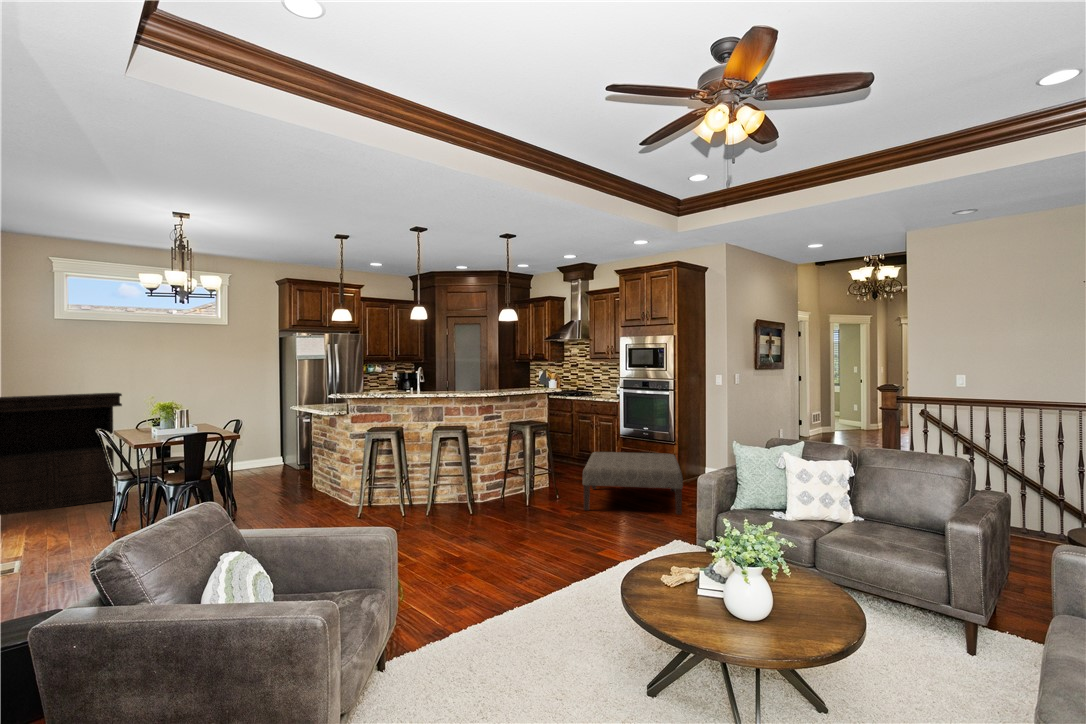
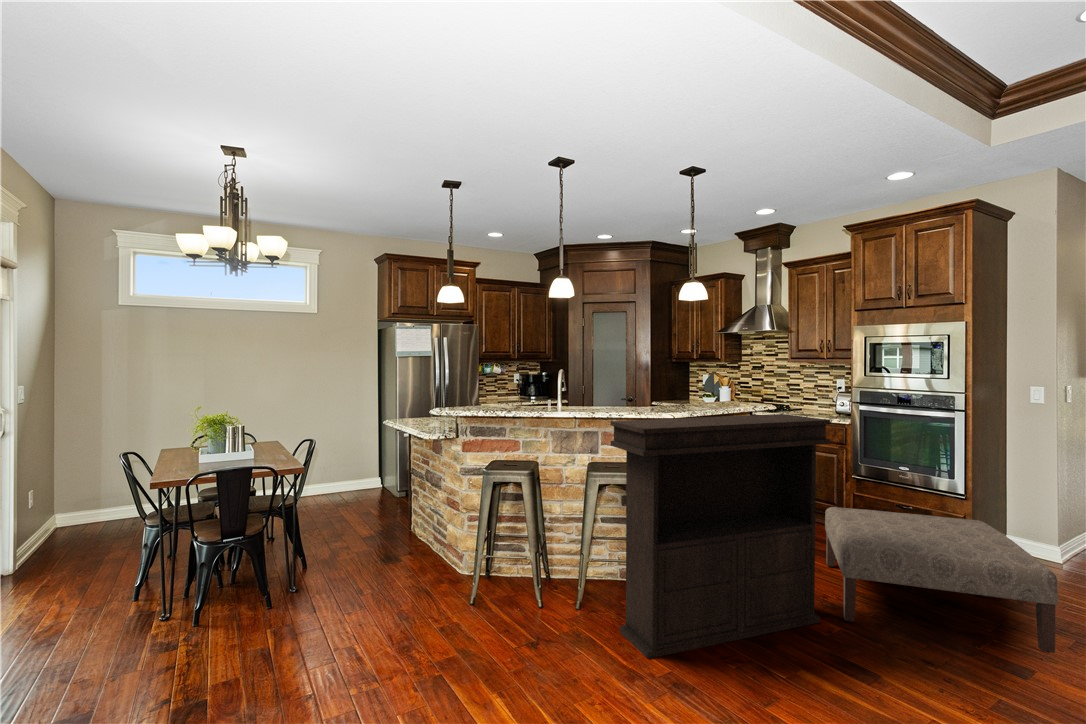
console table: present [0,393,122,515] -> present [611,414,830,659]

